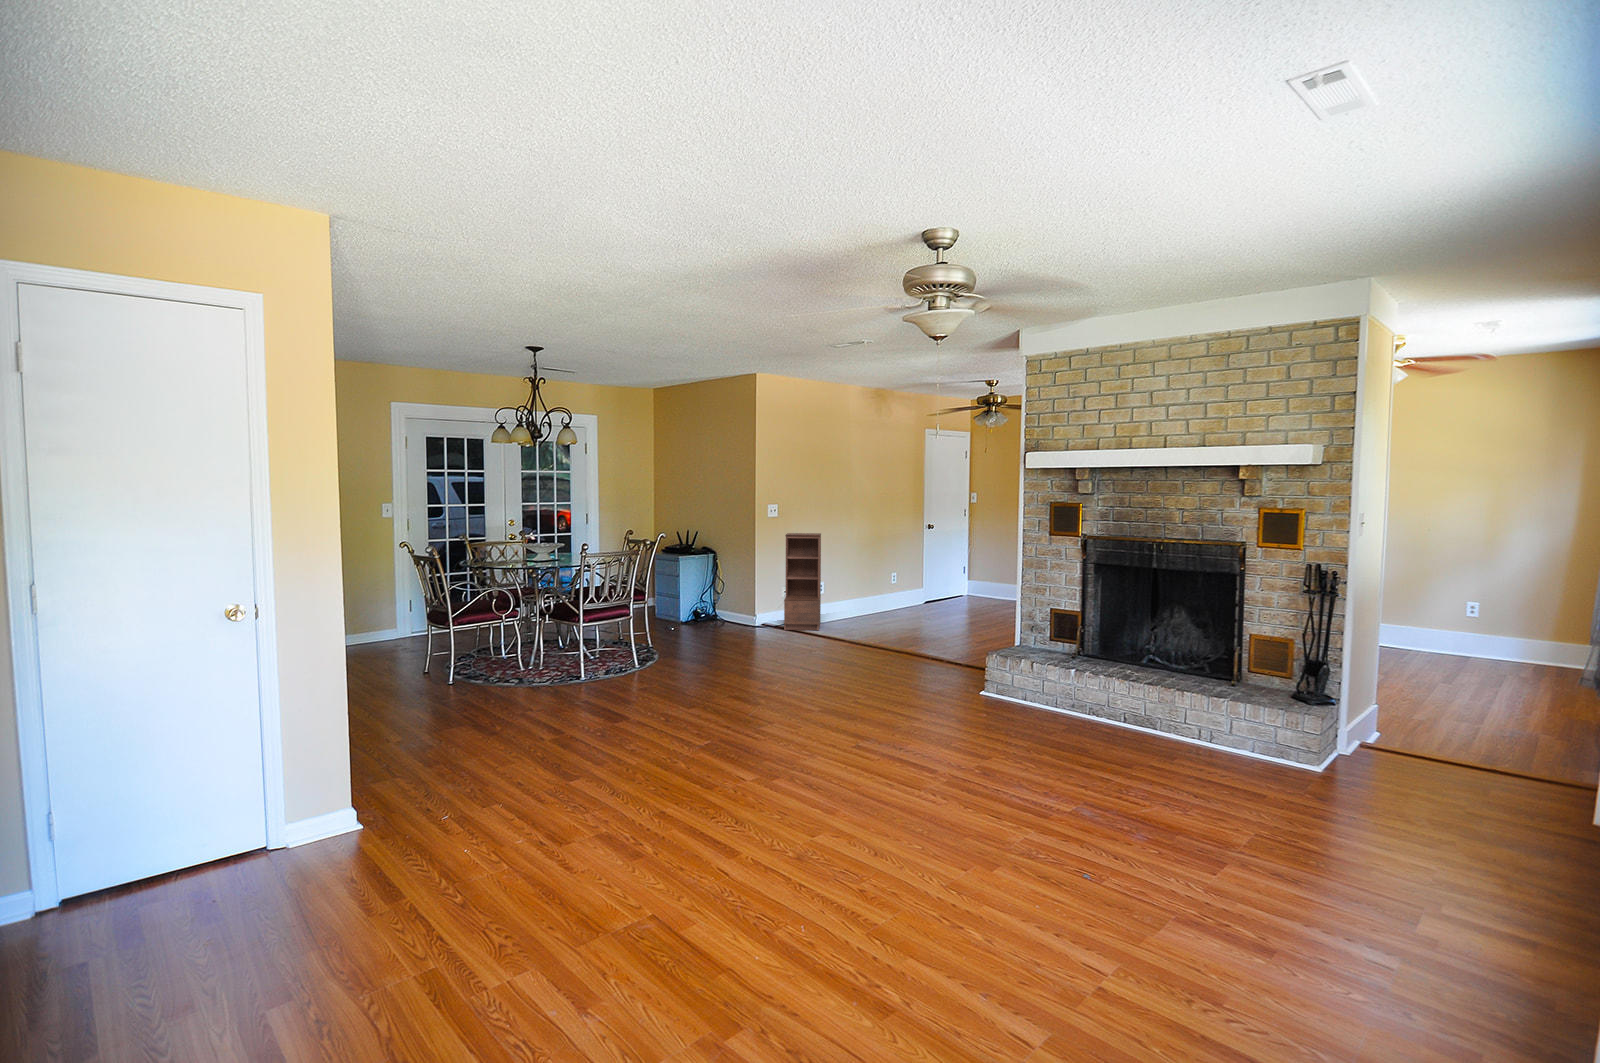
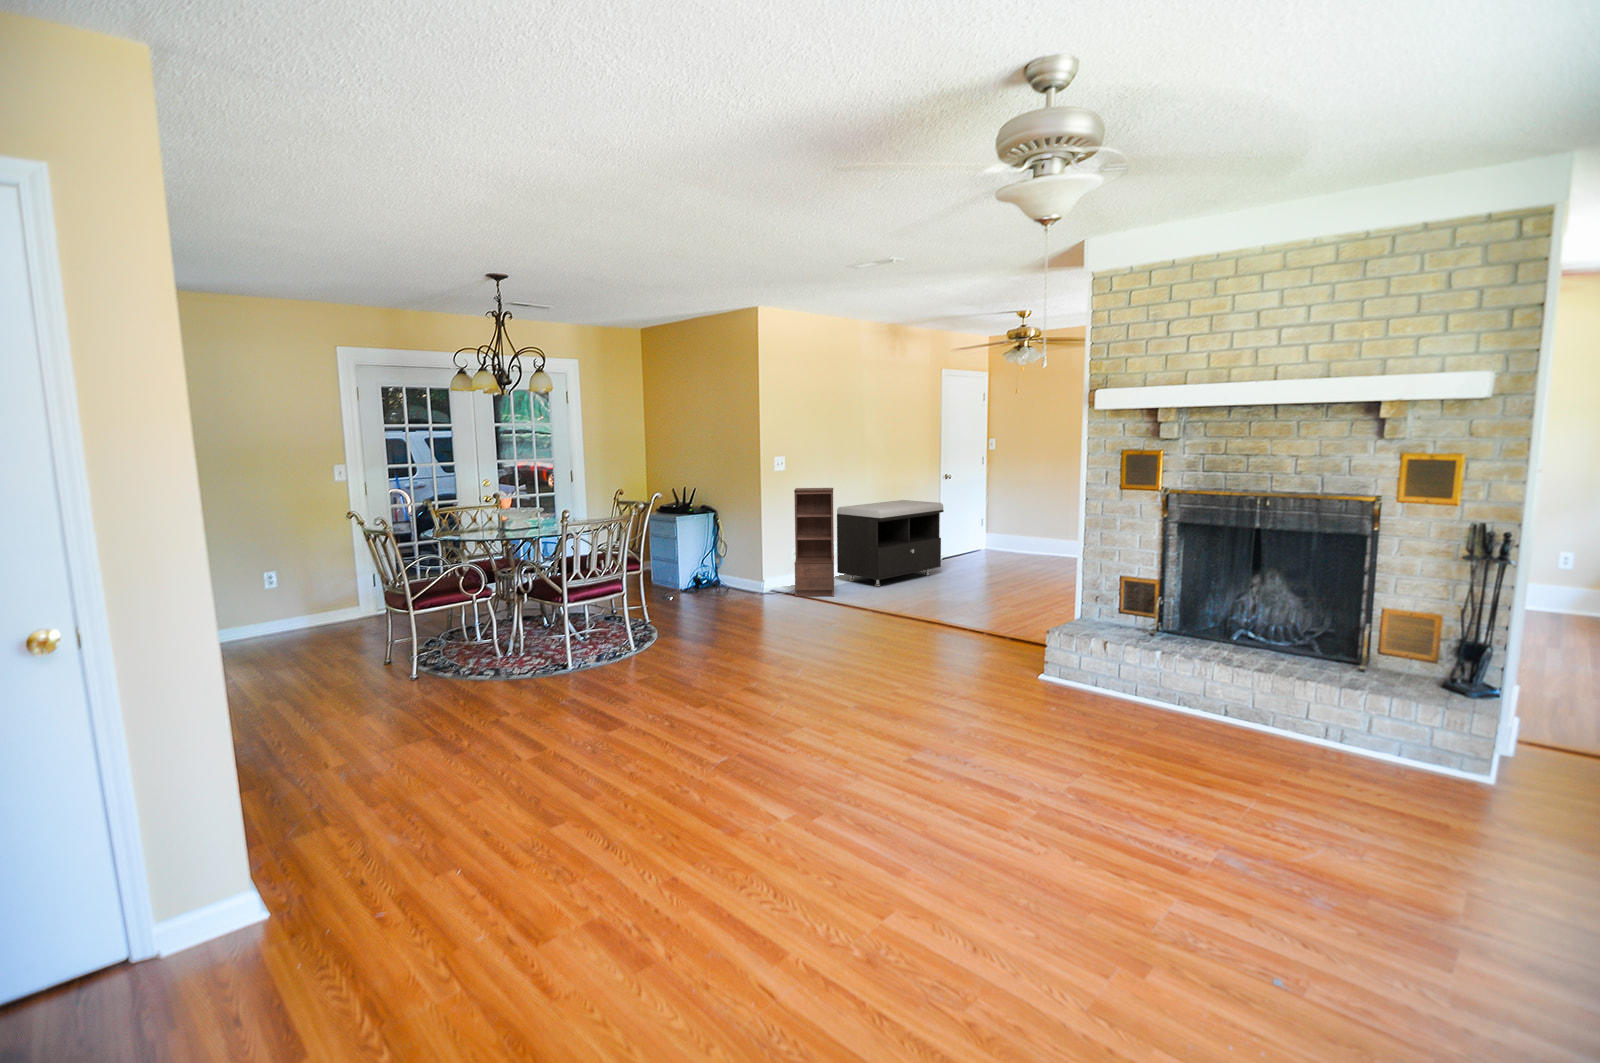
storage bench: none [825,547,922,623] -> present [837,500,944,586]

